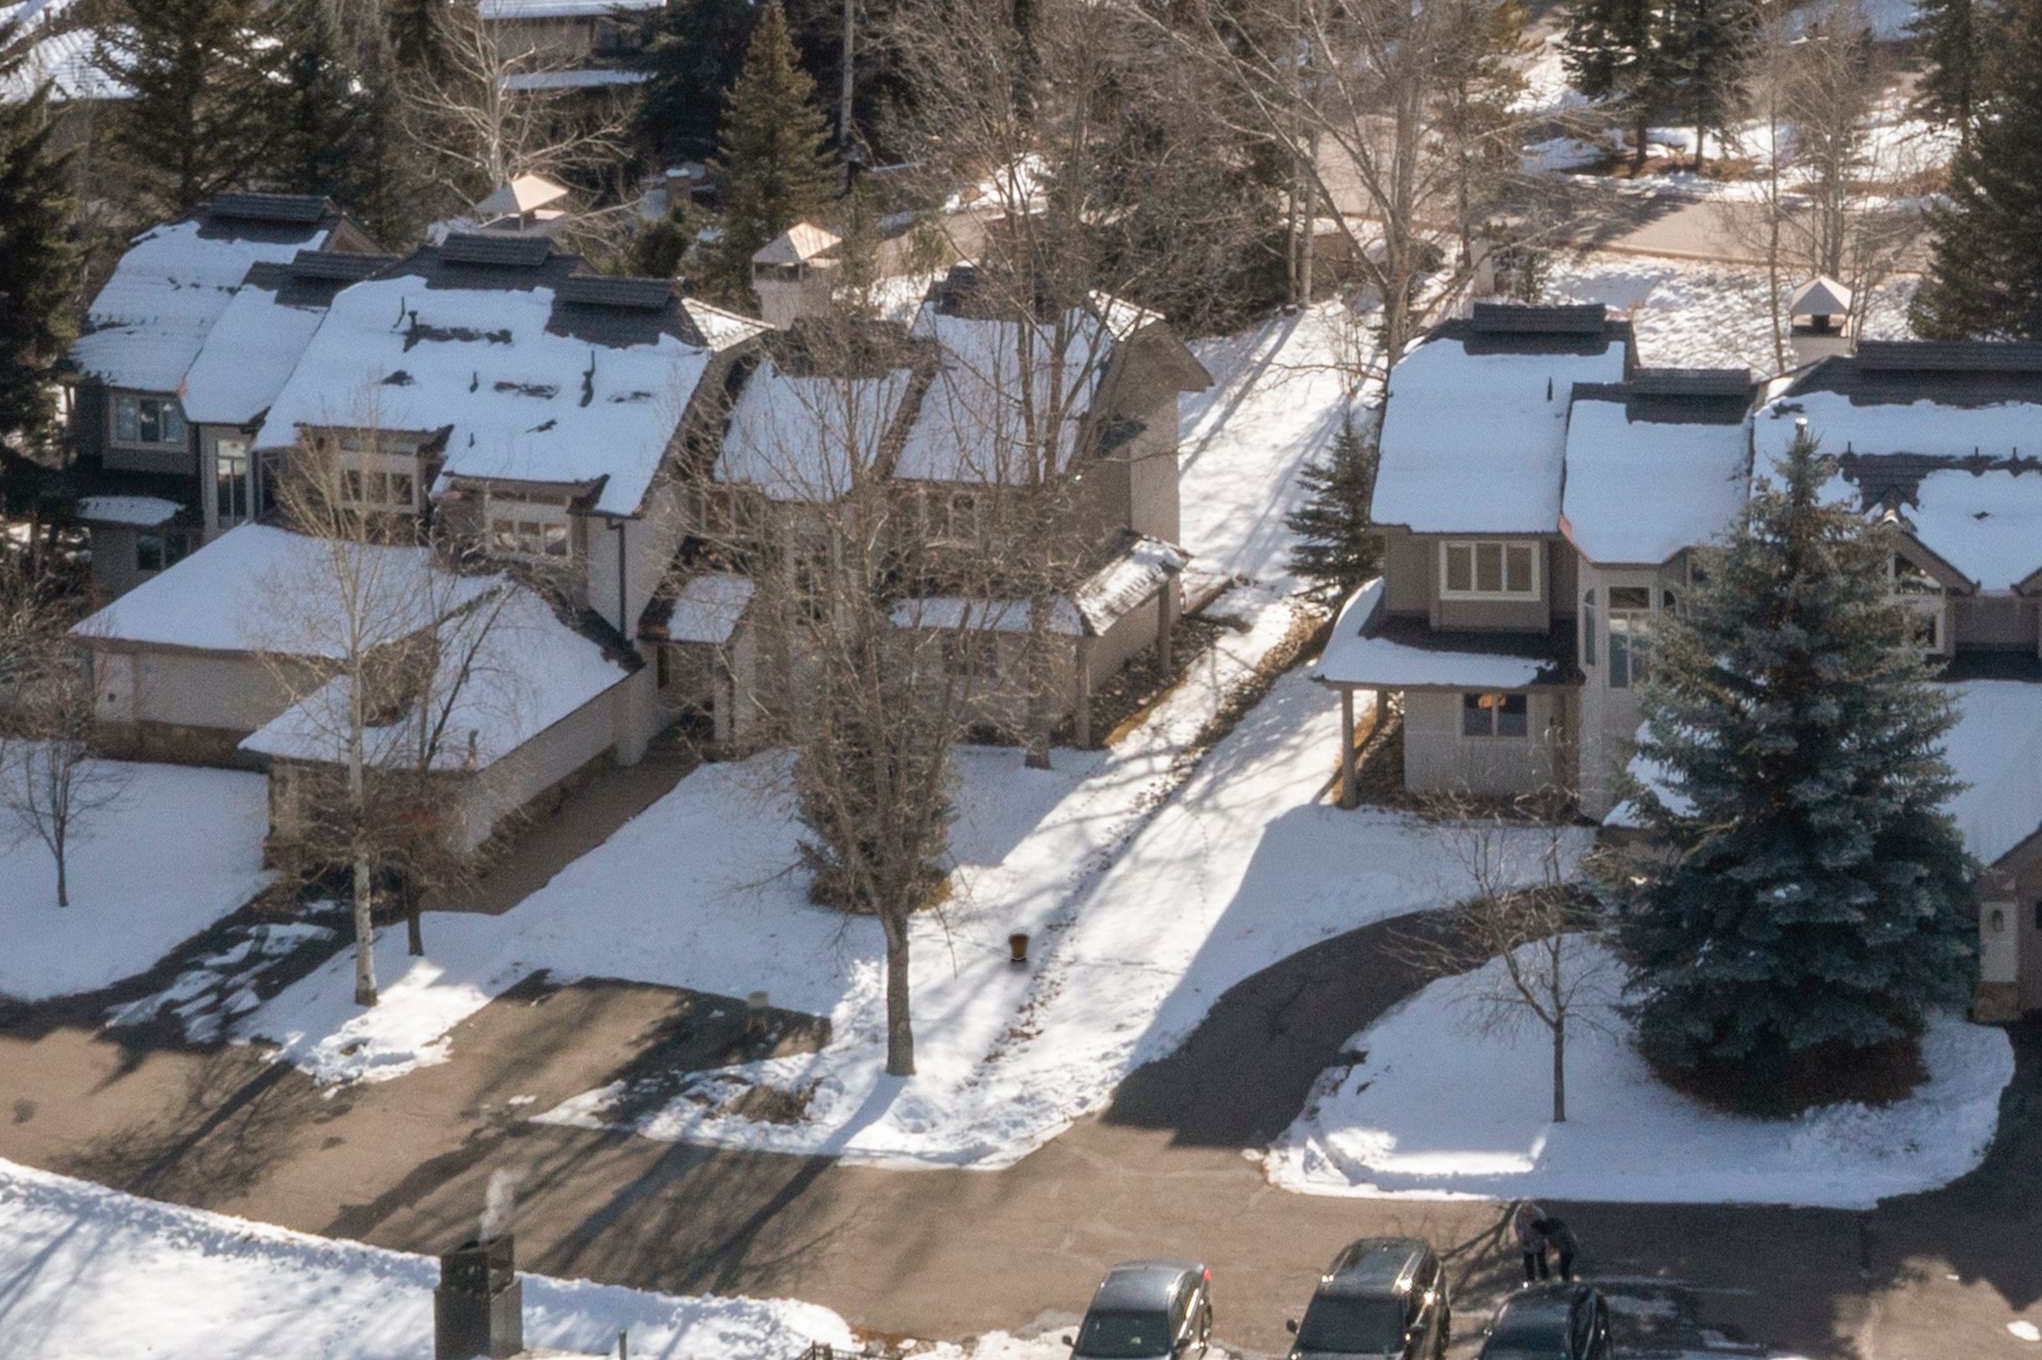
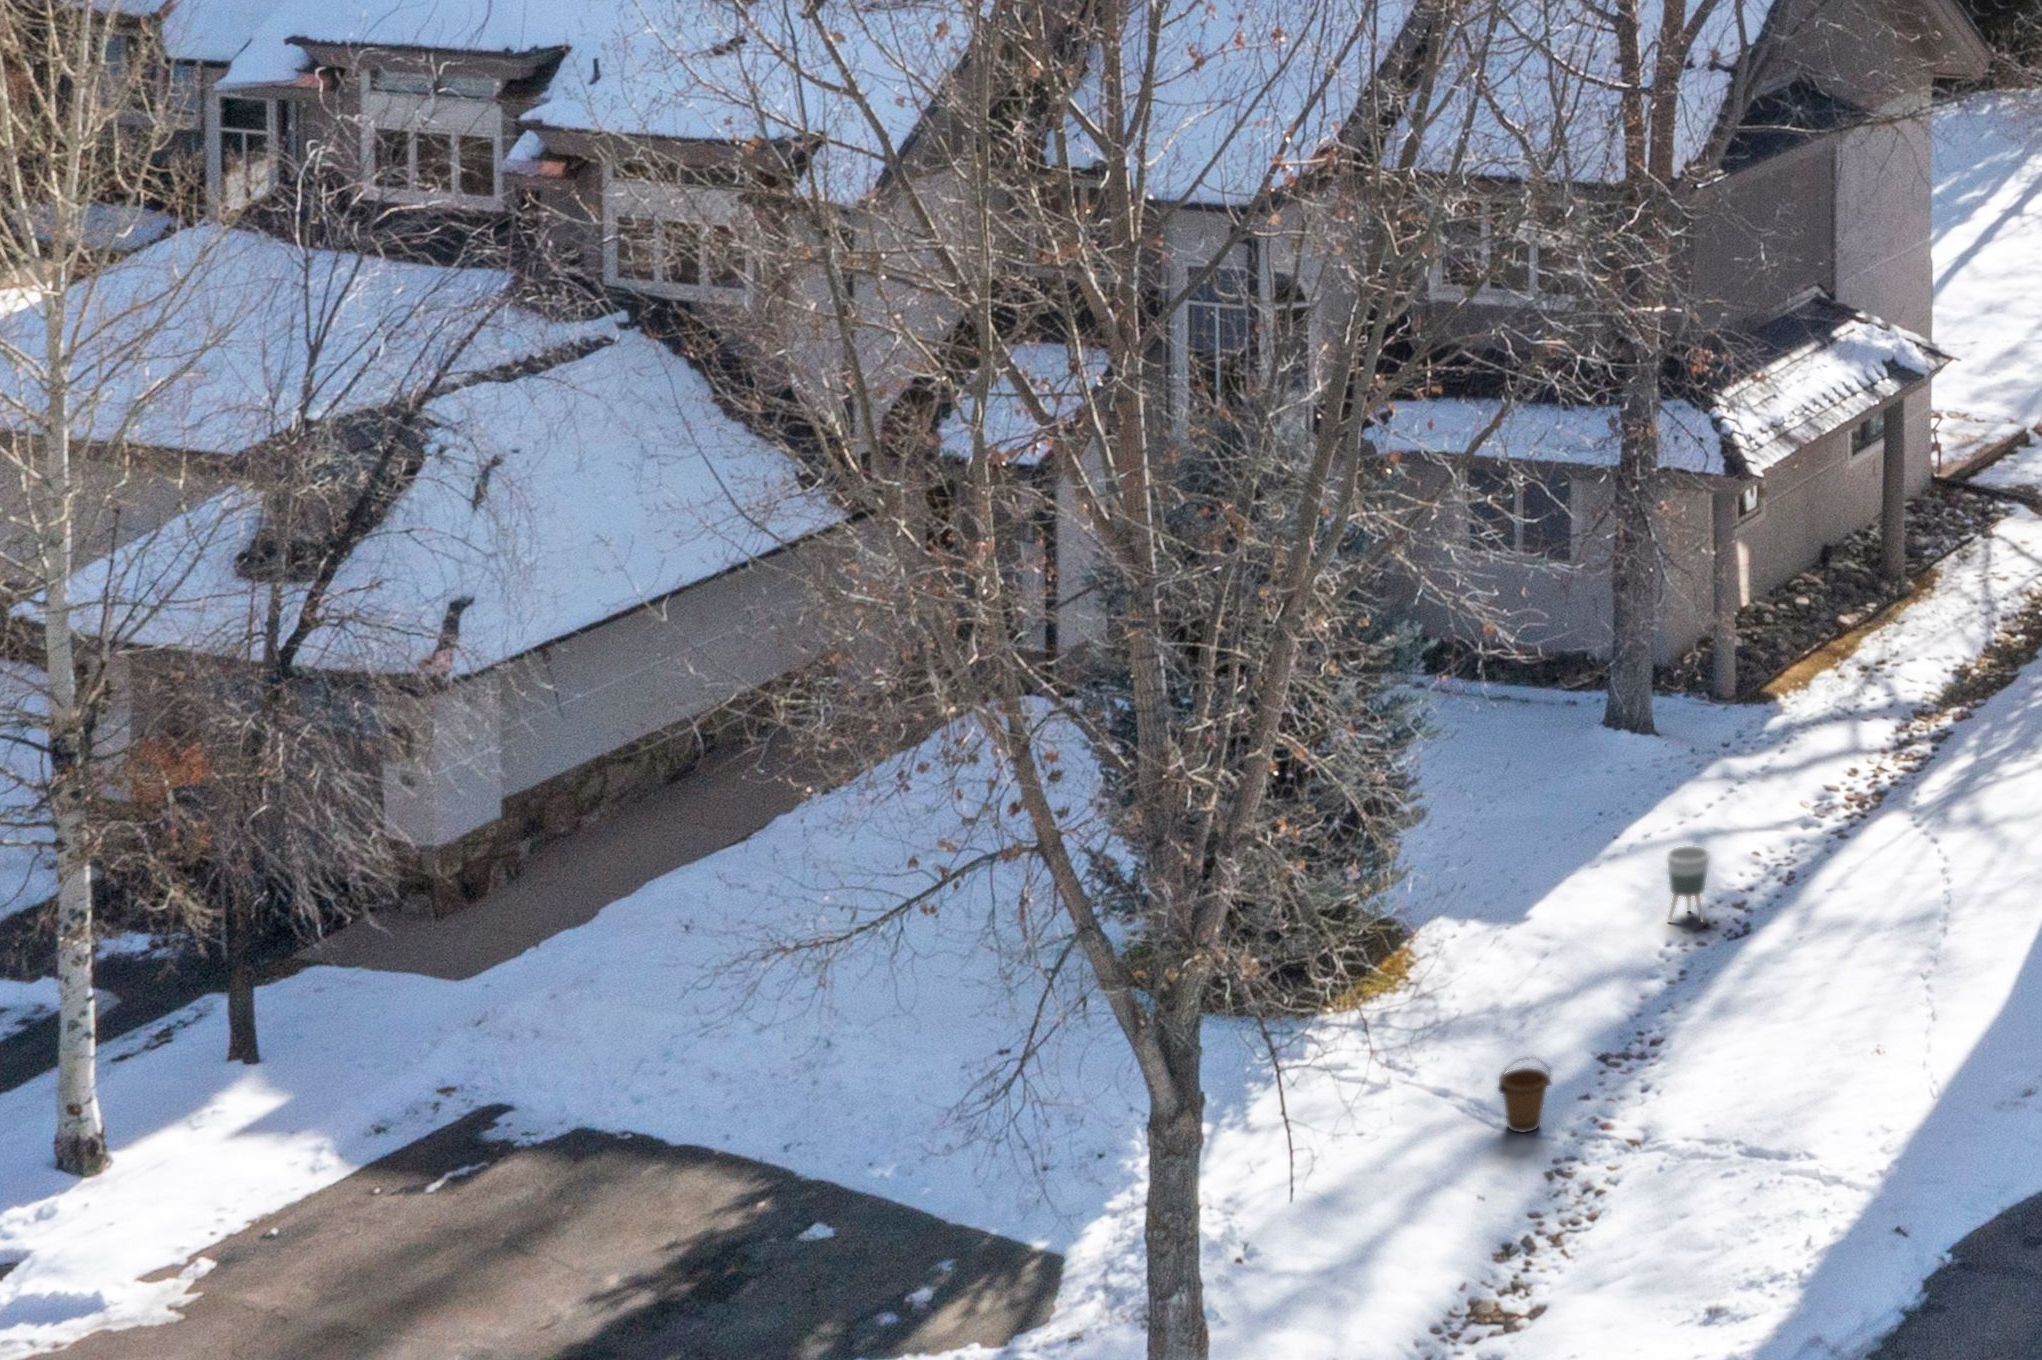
planter: present [747,991,770,1029] -> present [1667,846,1709,921]

